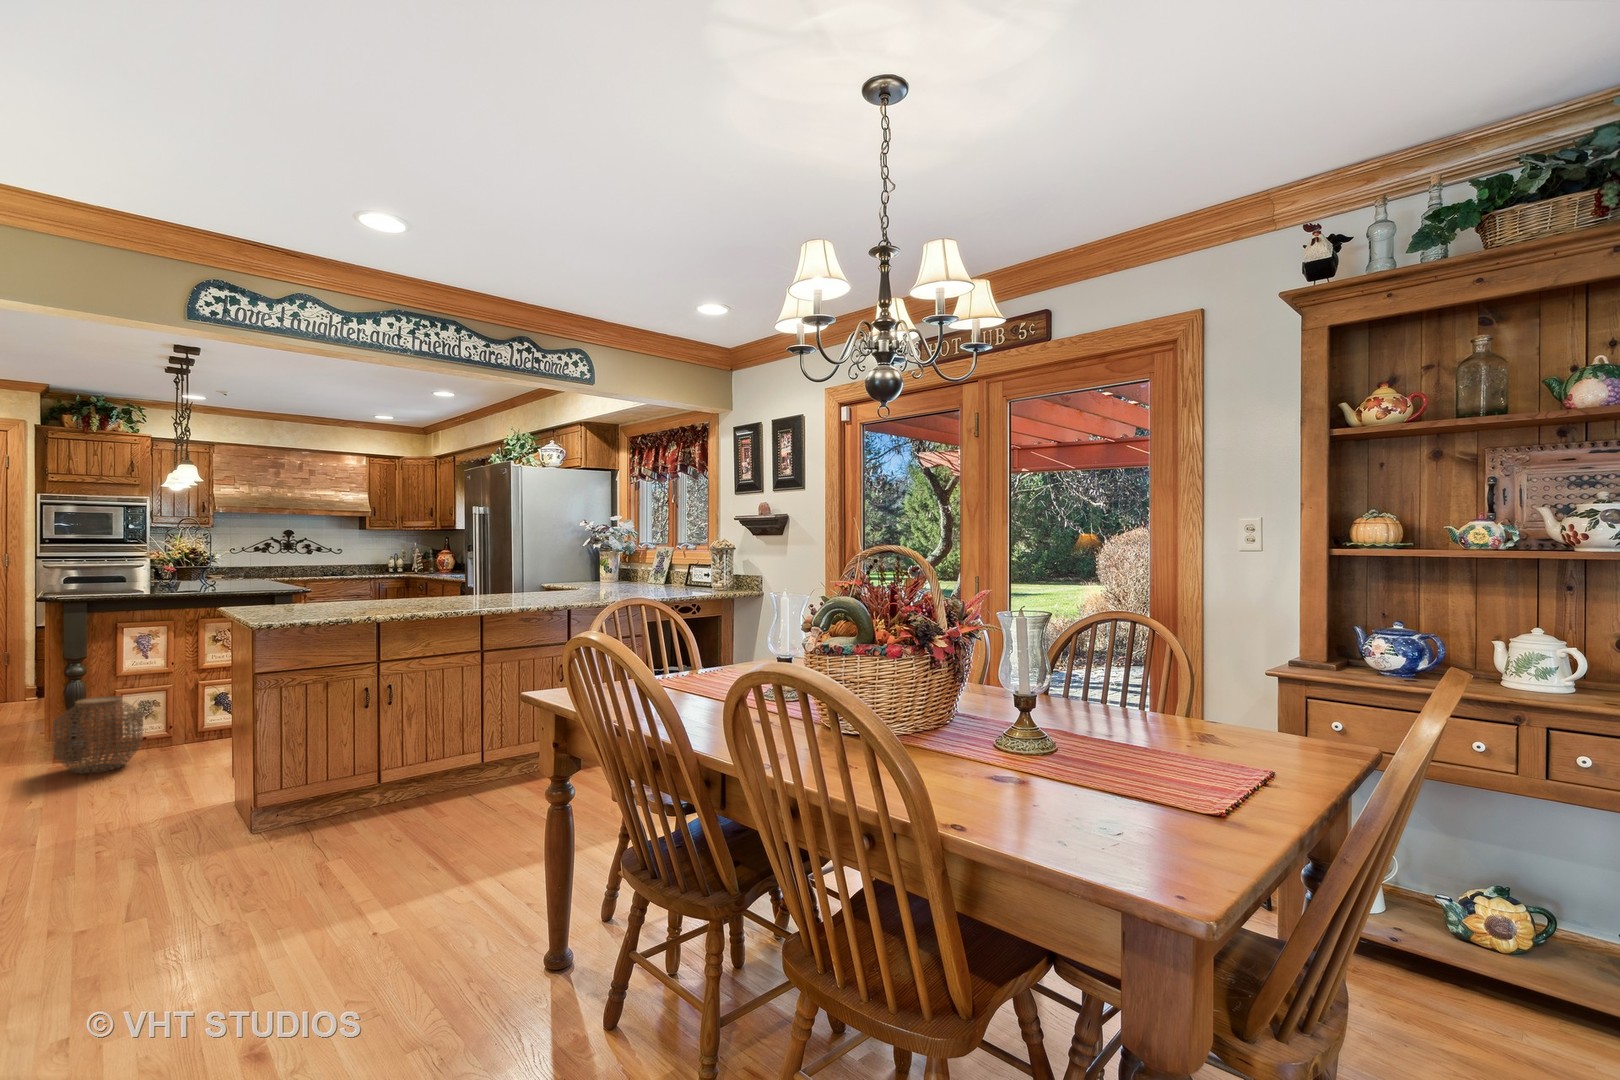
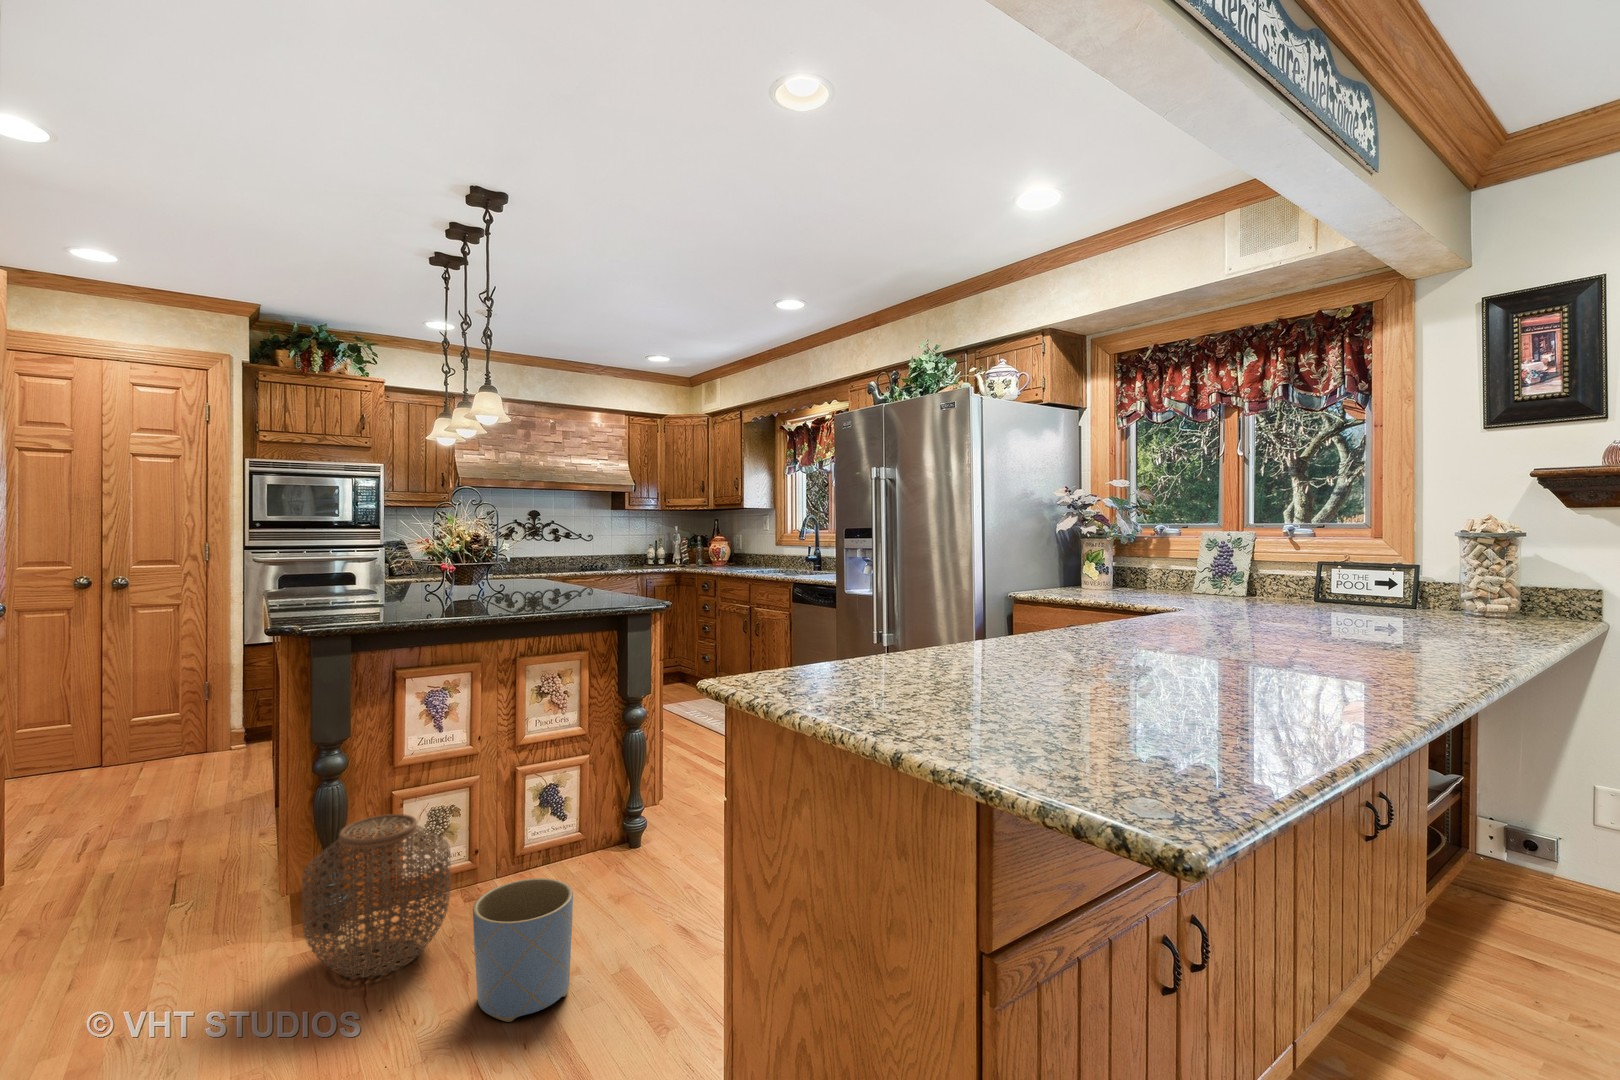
planter: none [143,722,203,781] -> present [473,878,573,1022]

